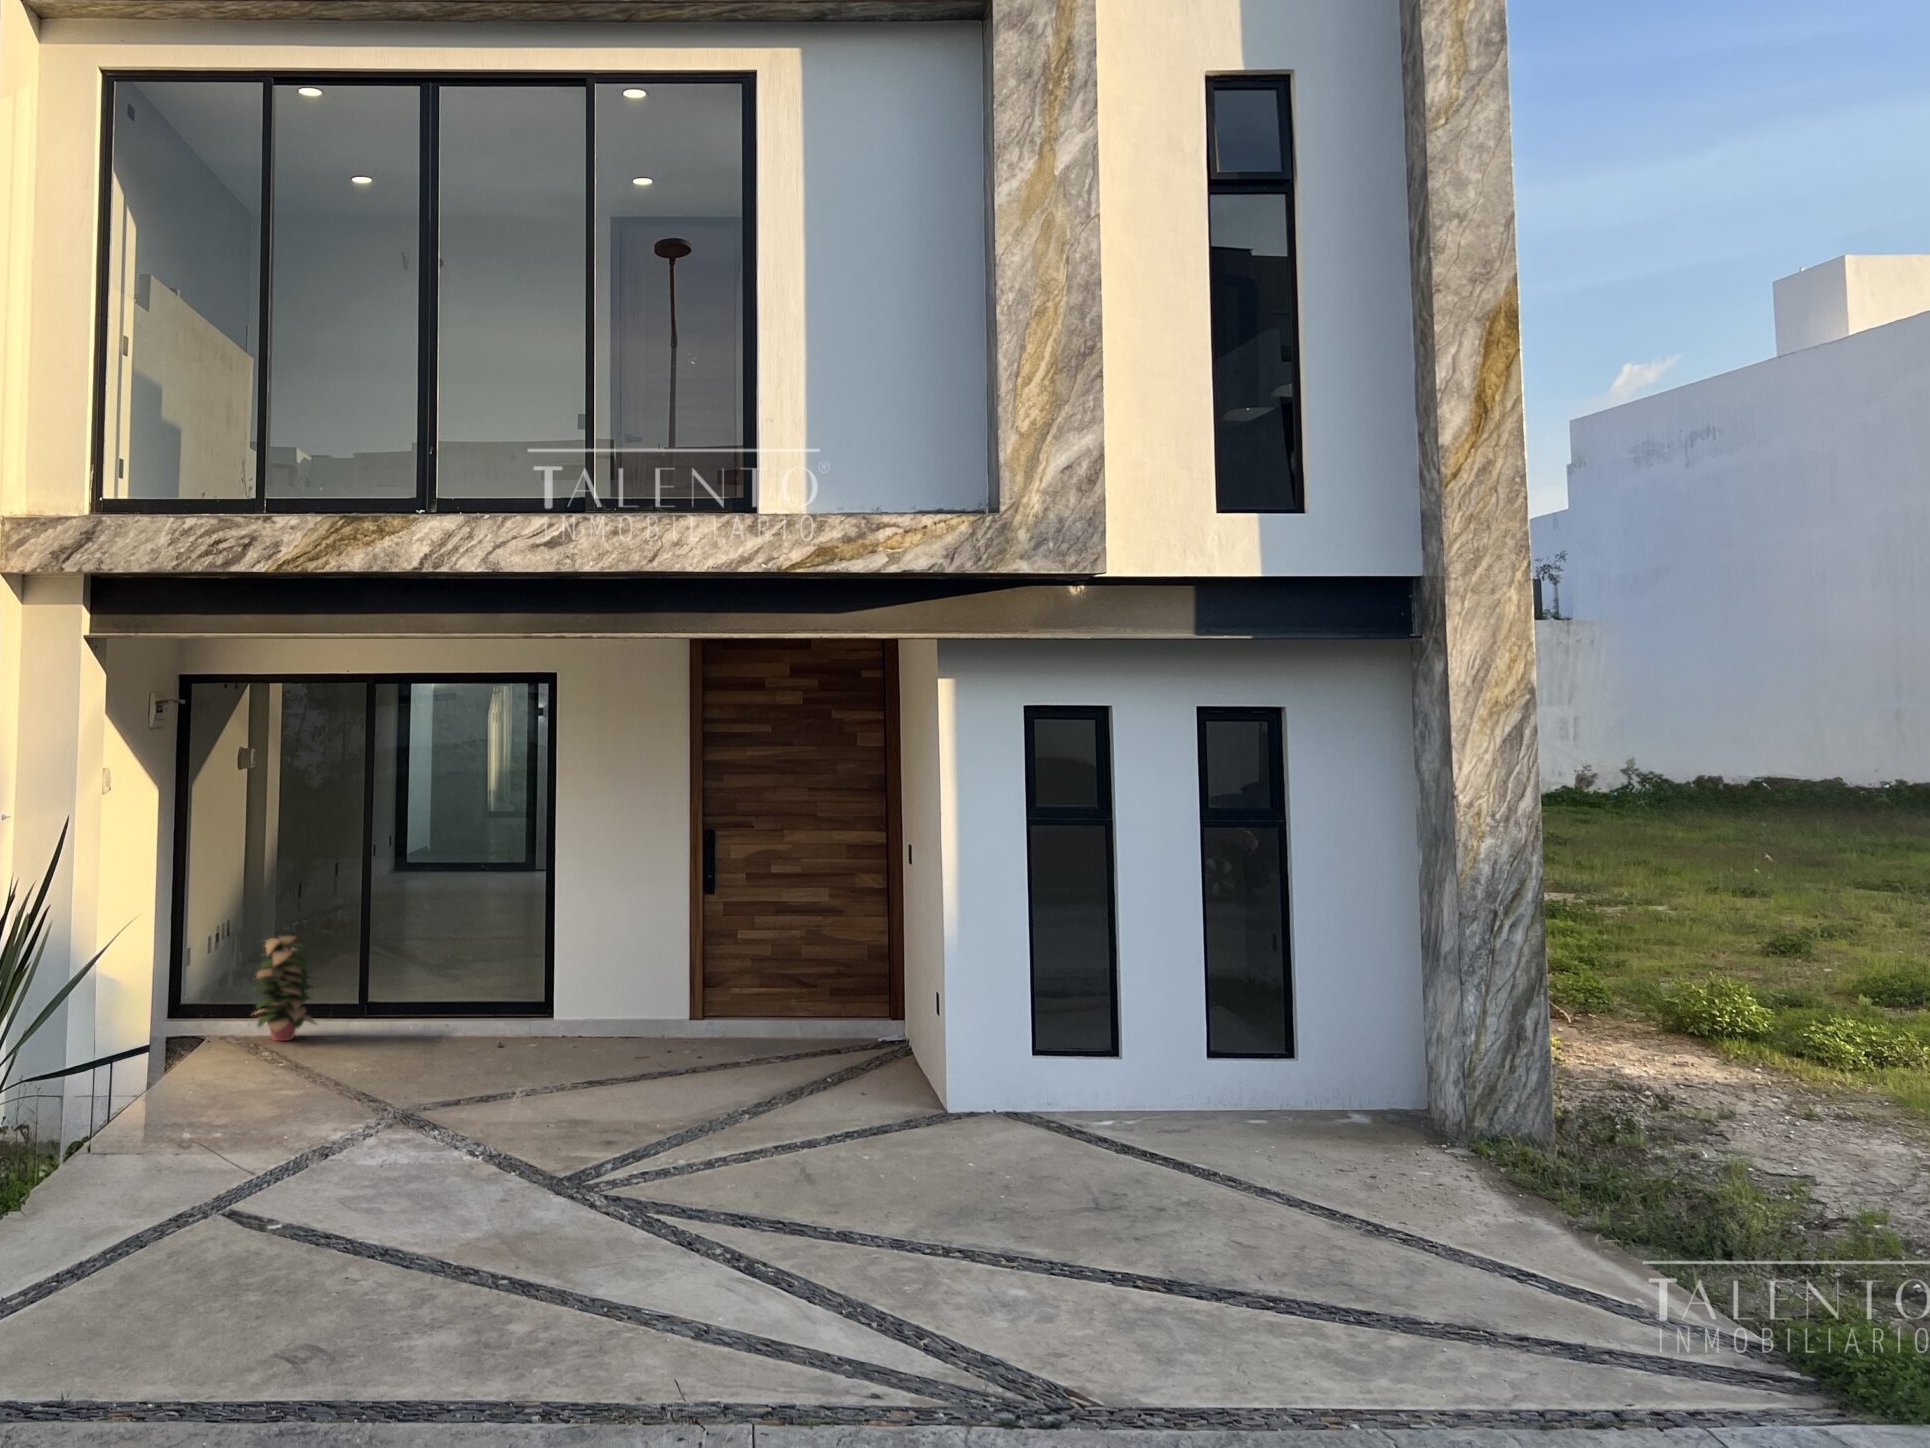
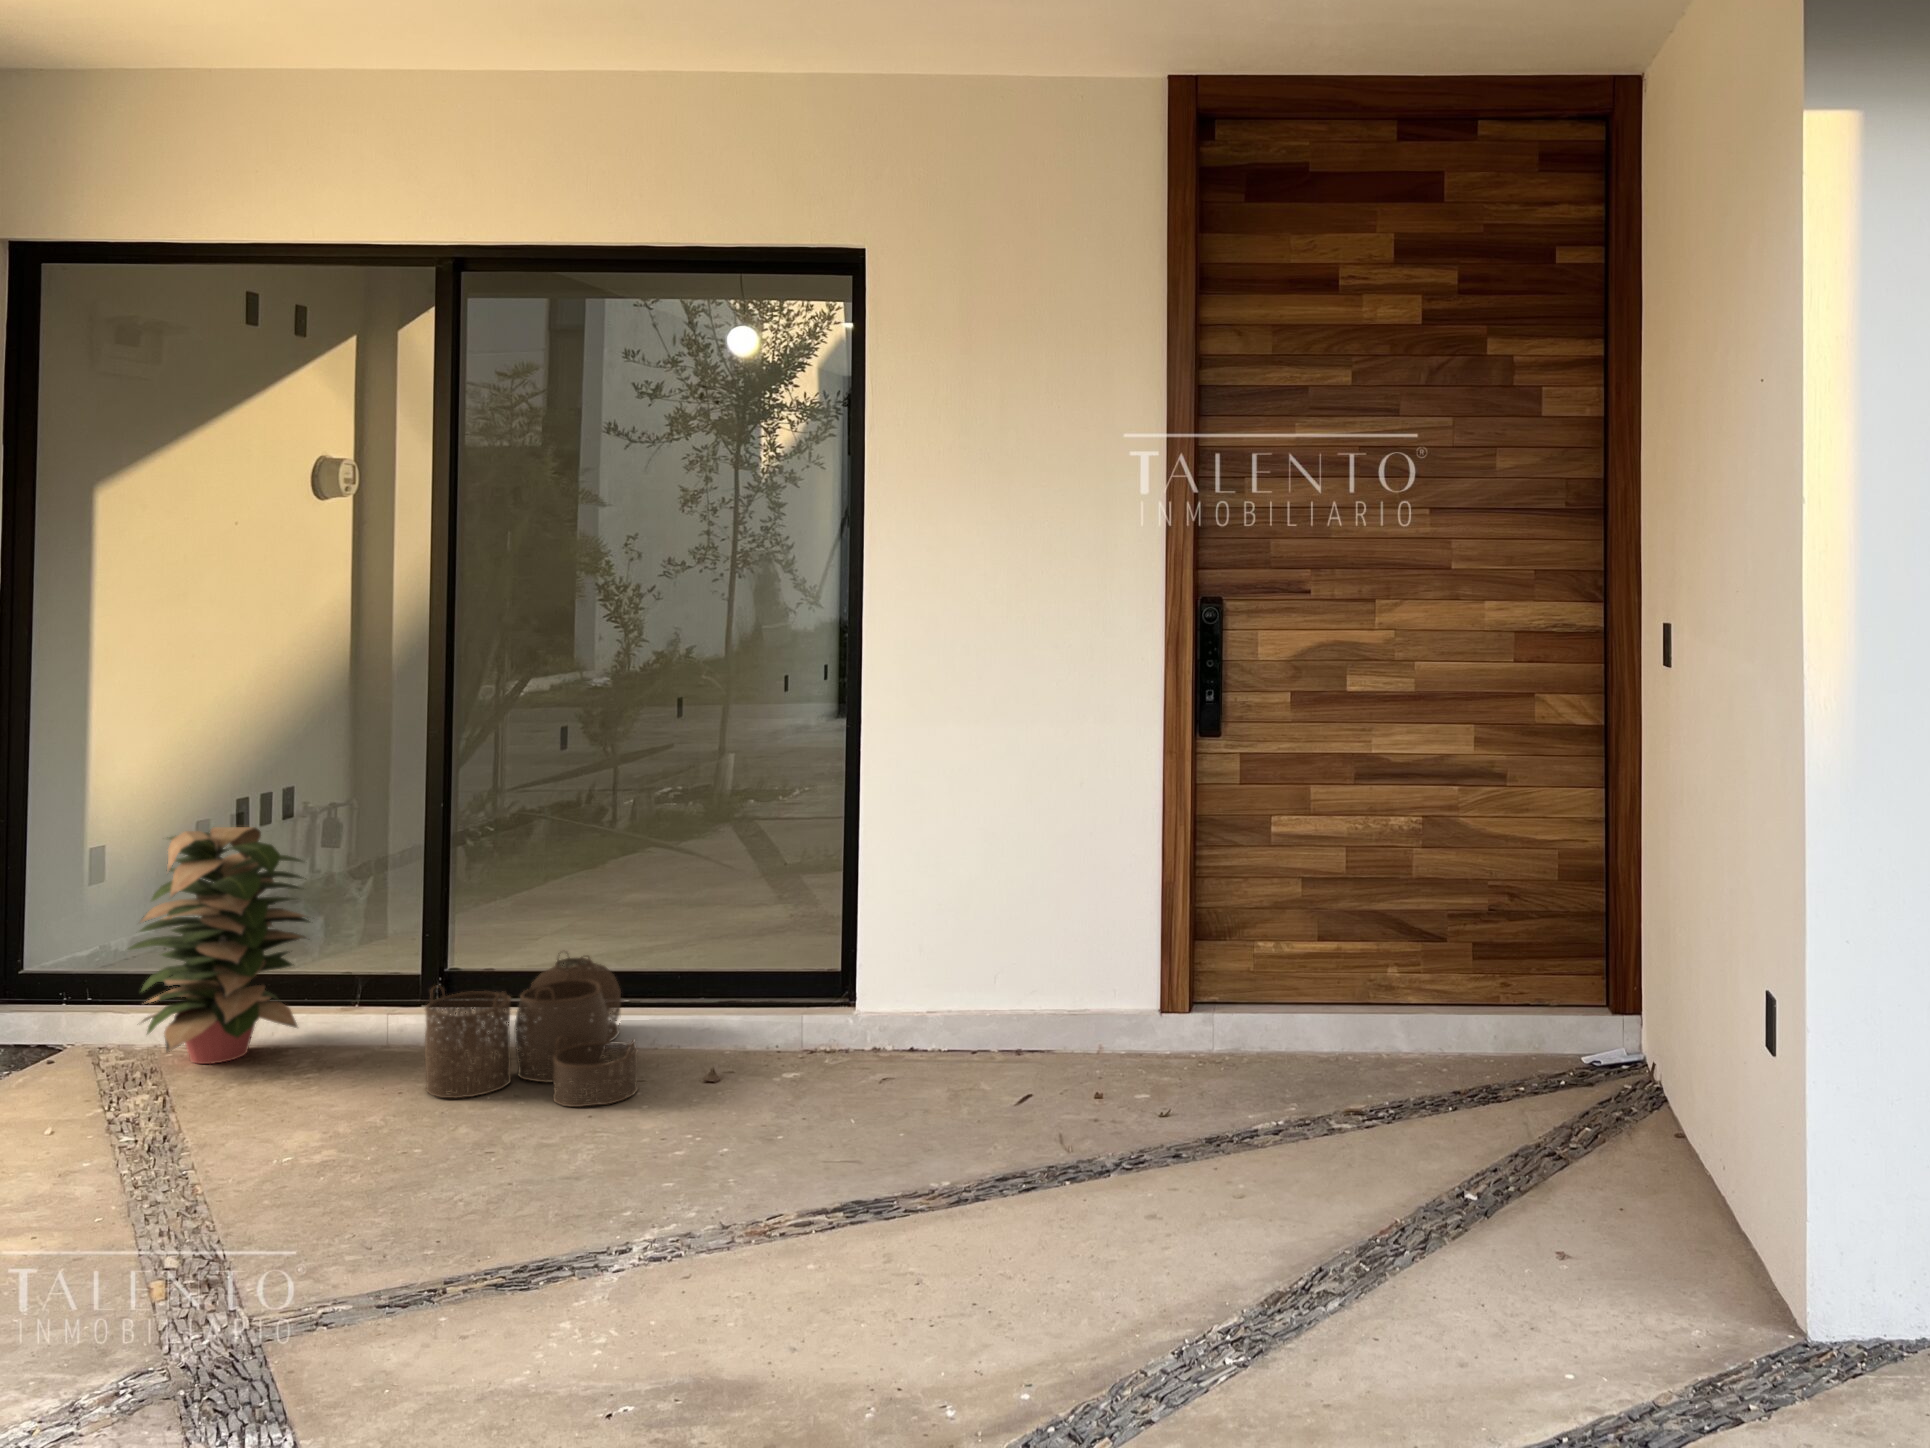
woven basket: none [388,992,478,1053] -> present [425,953,638,1107]

